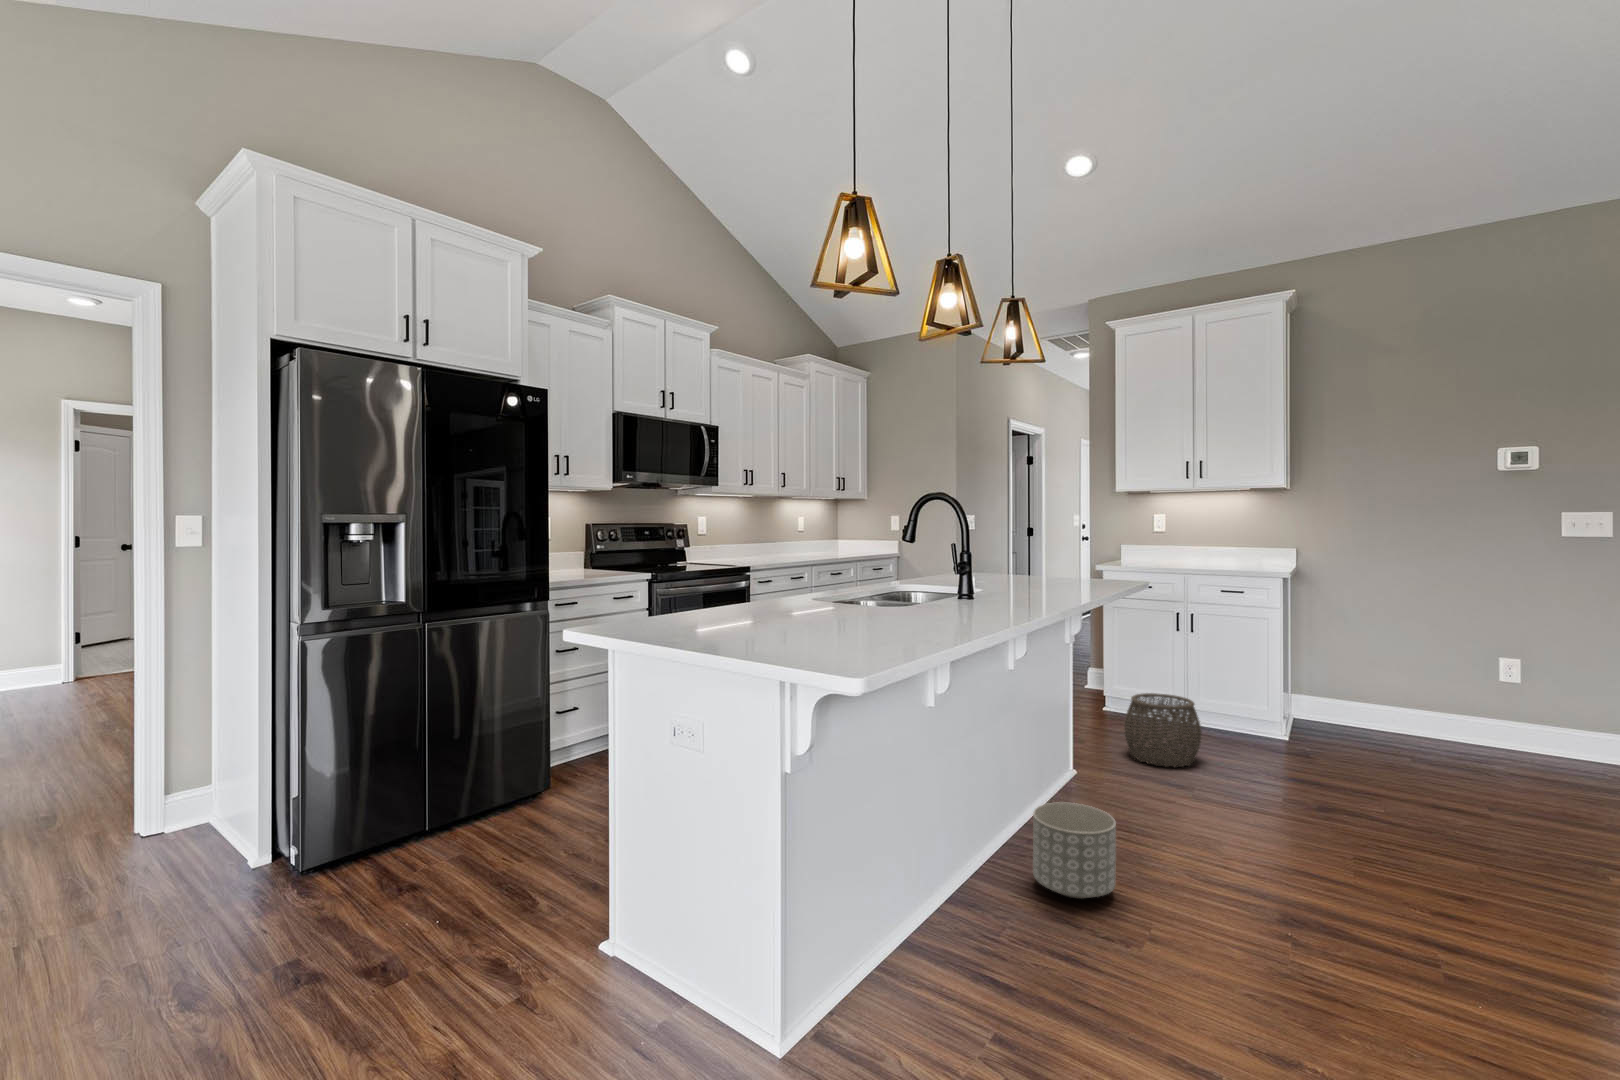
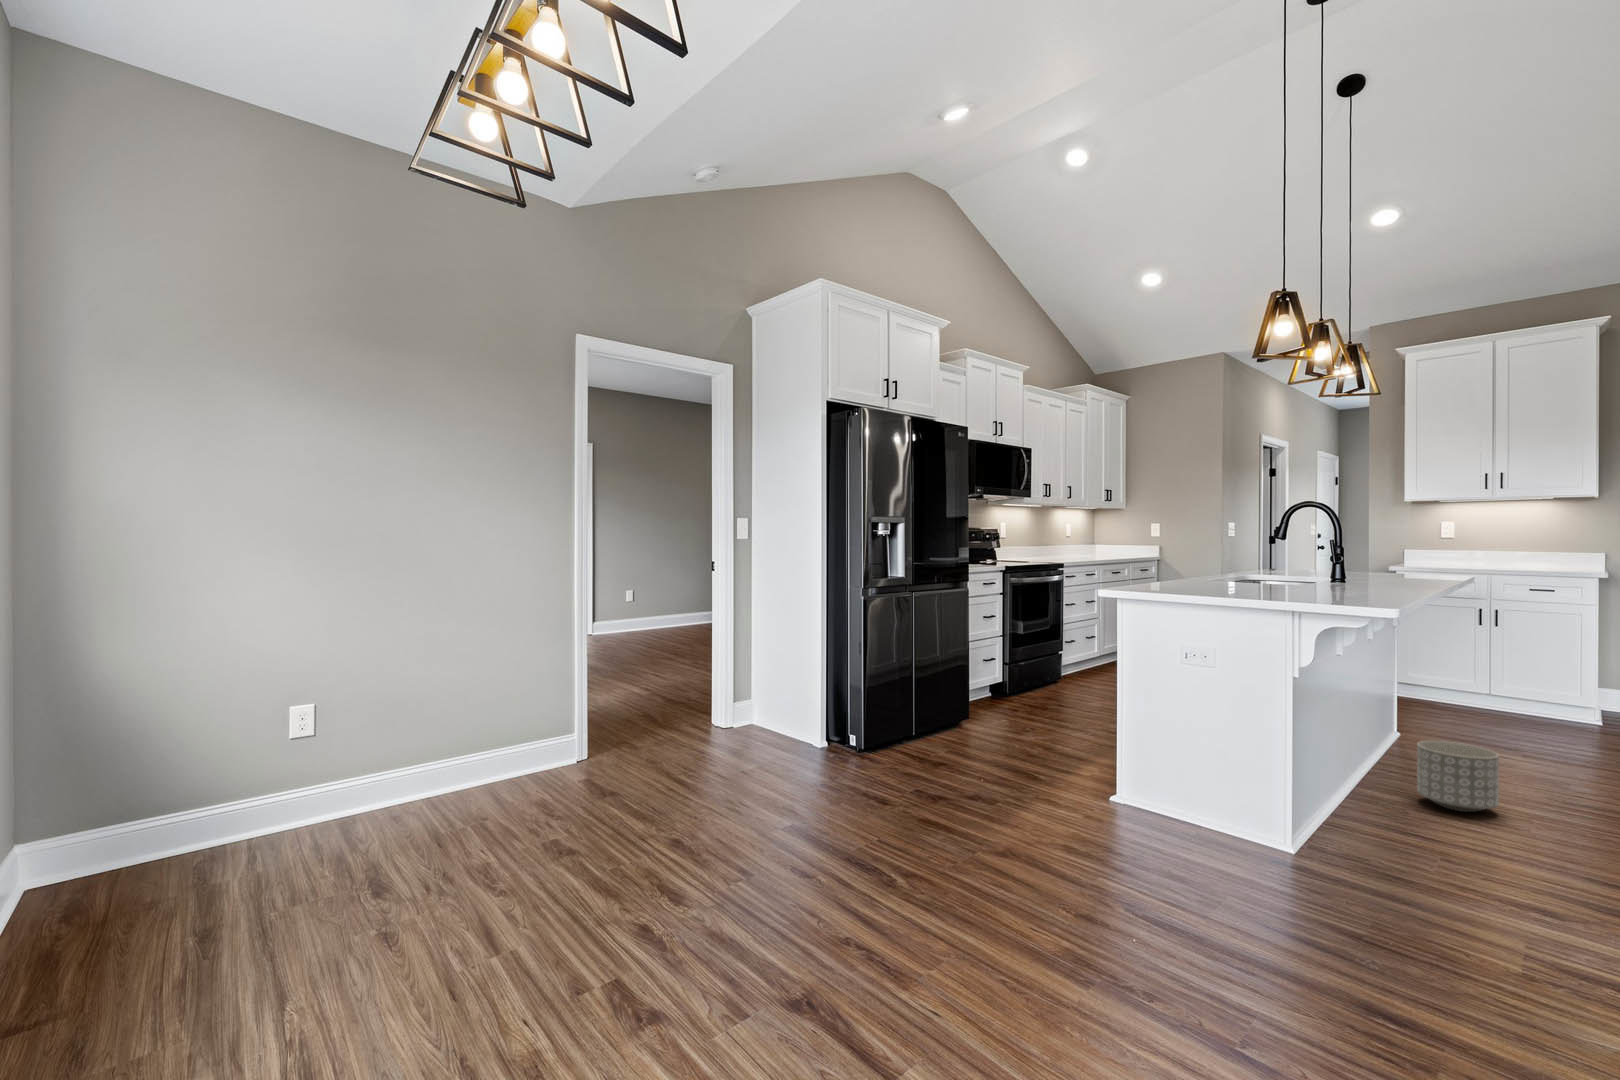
woven basket: present [1124,693,1202,767] -> none [1439,677,1524,741]

